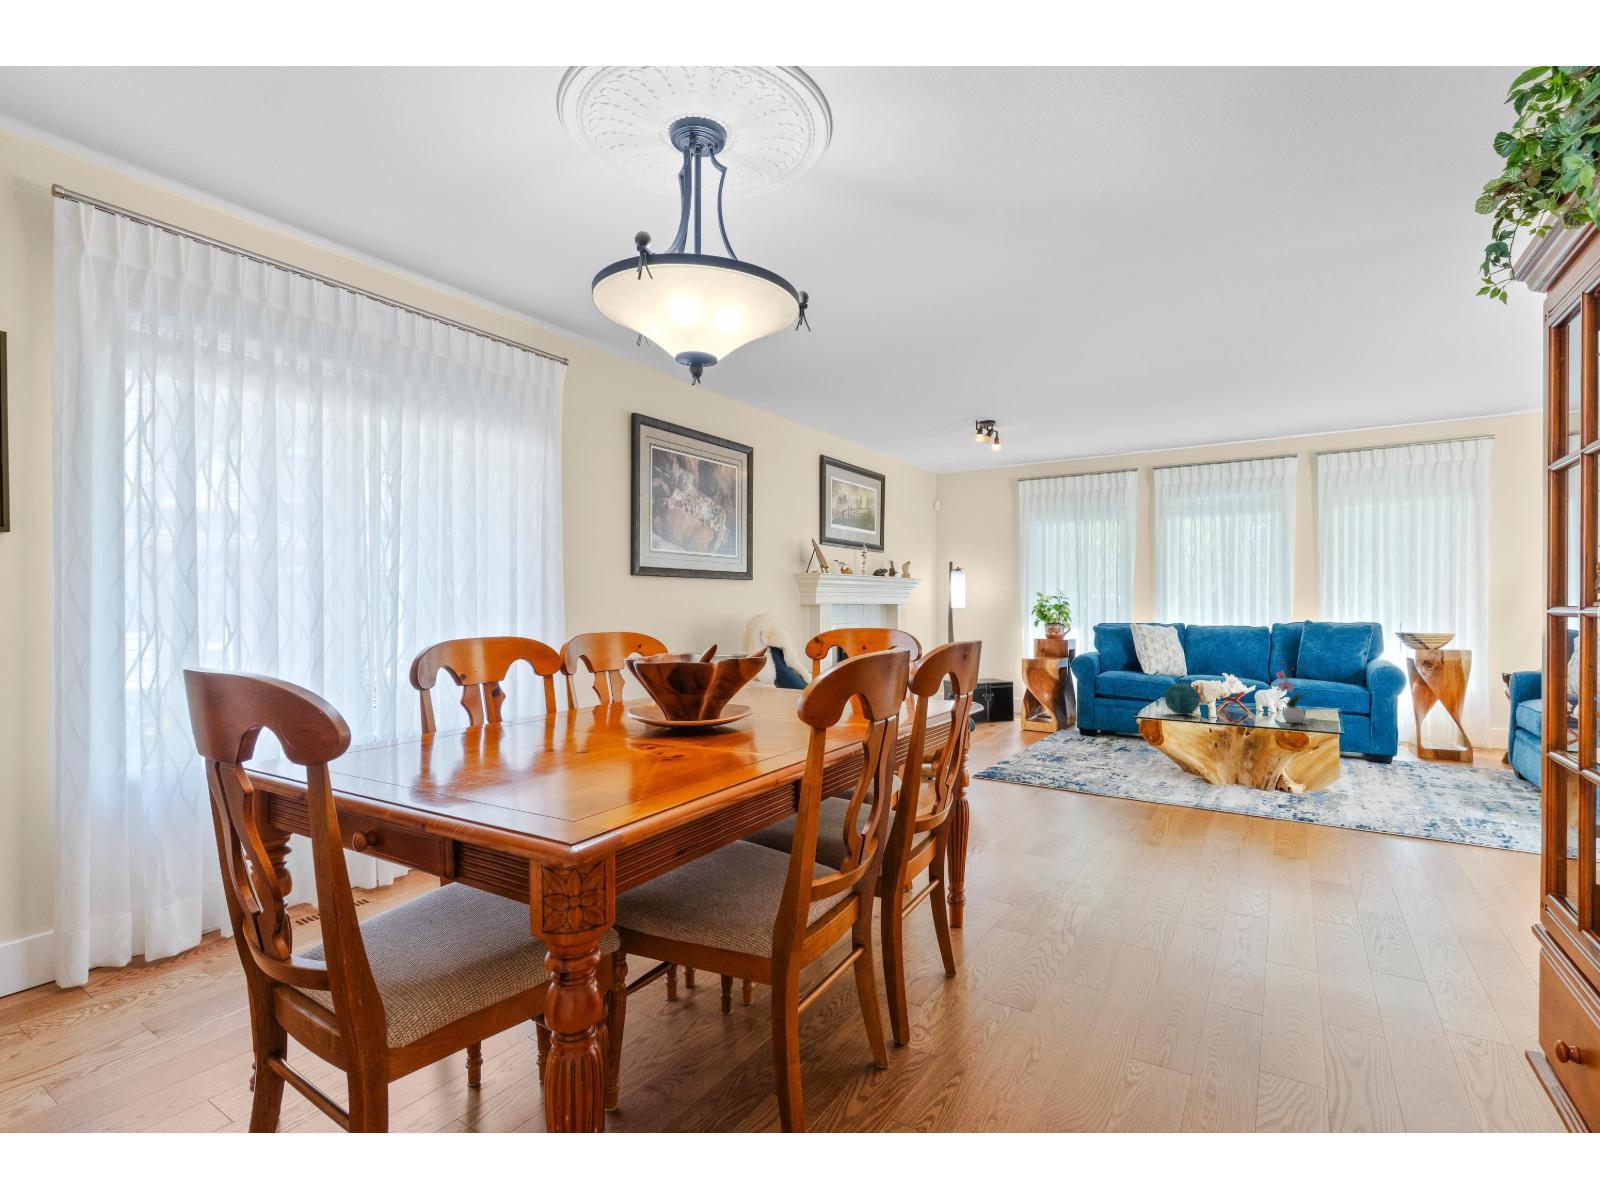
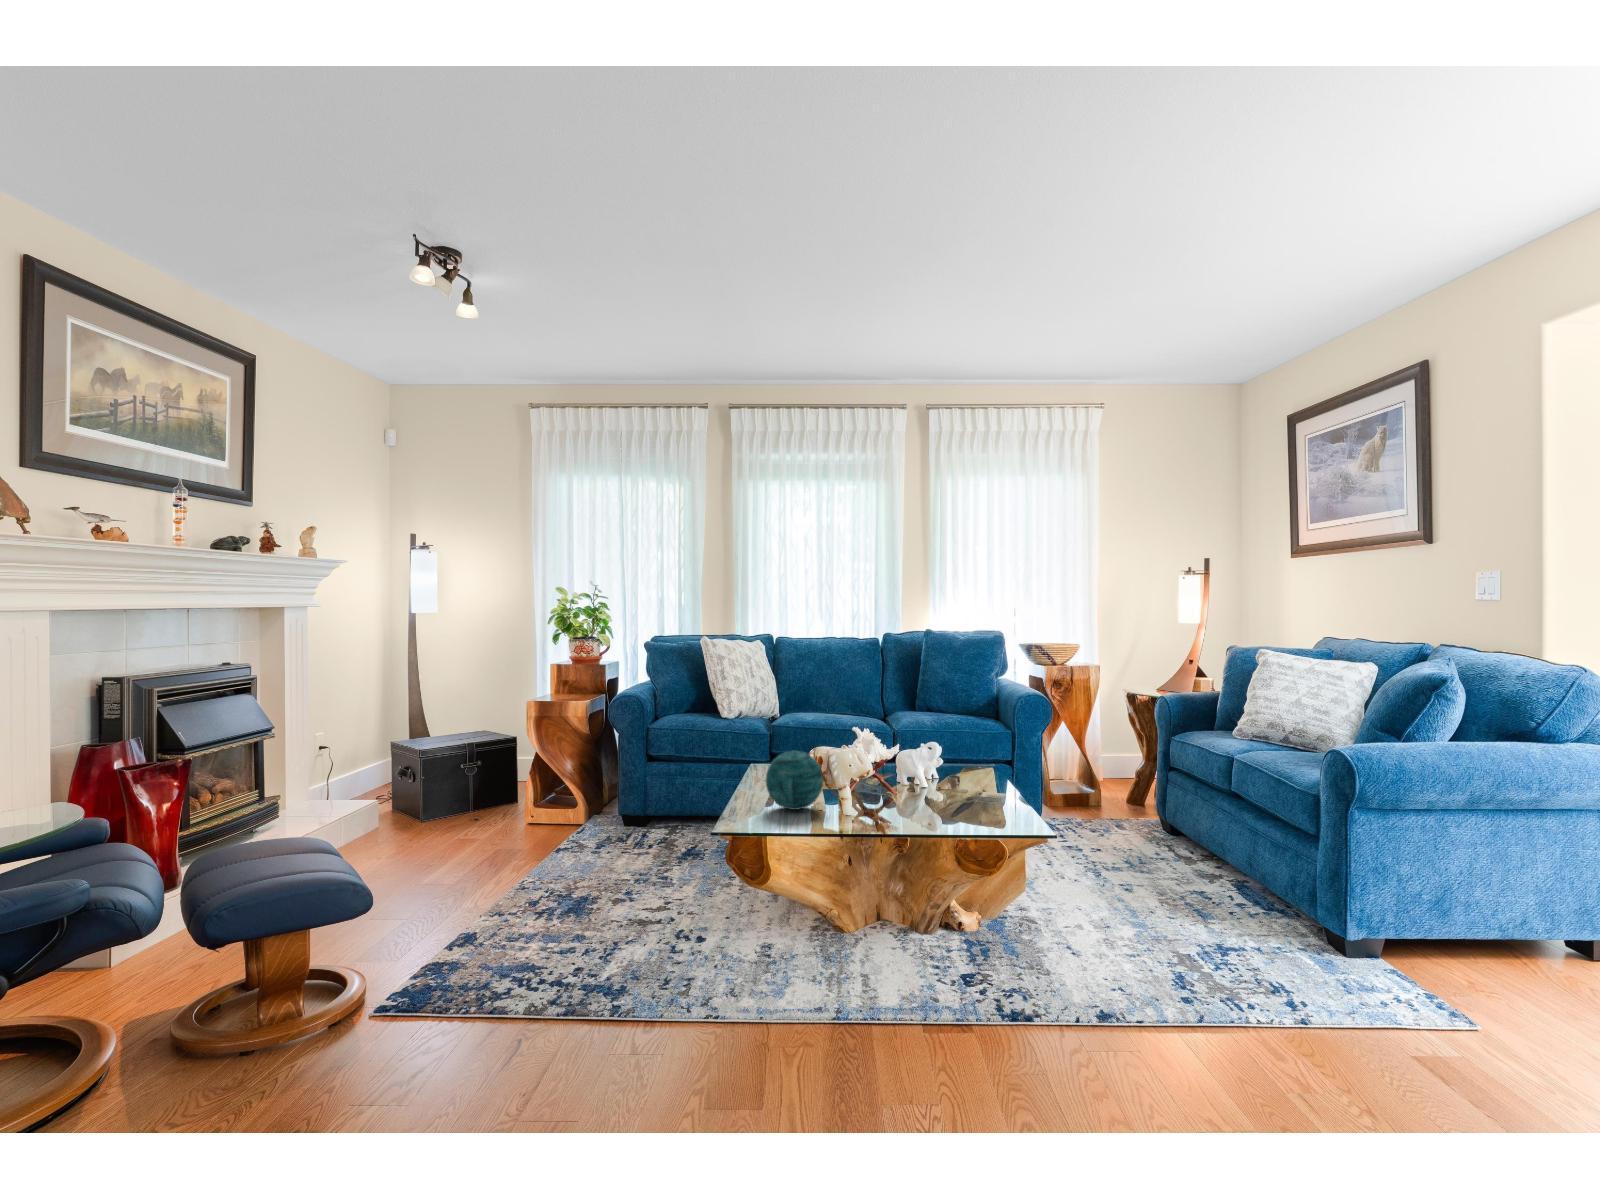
flower arrangement: present [1276,671,1305,723] -> none [938,706,985,810]

